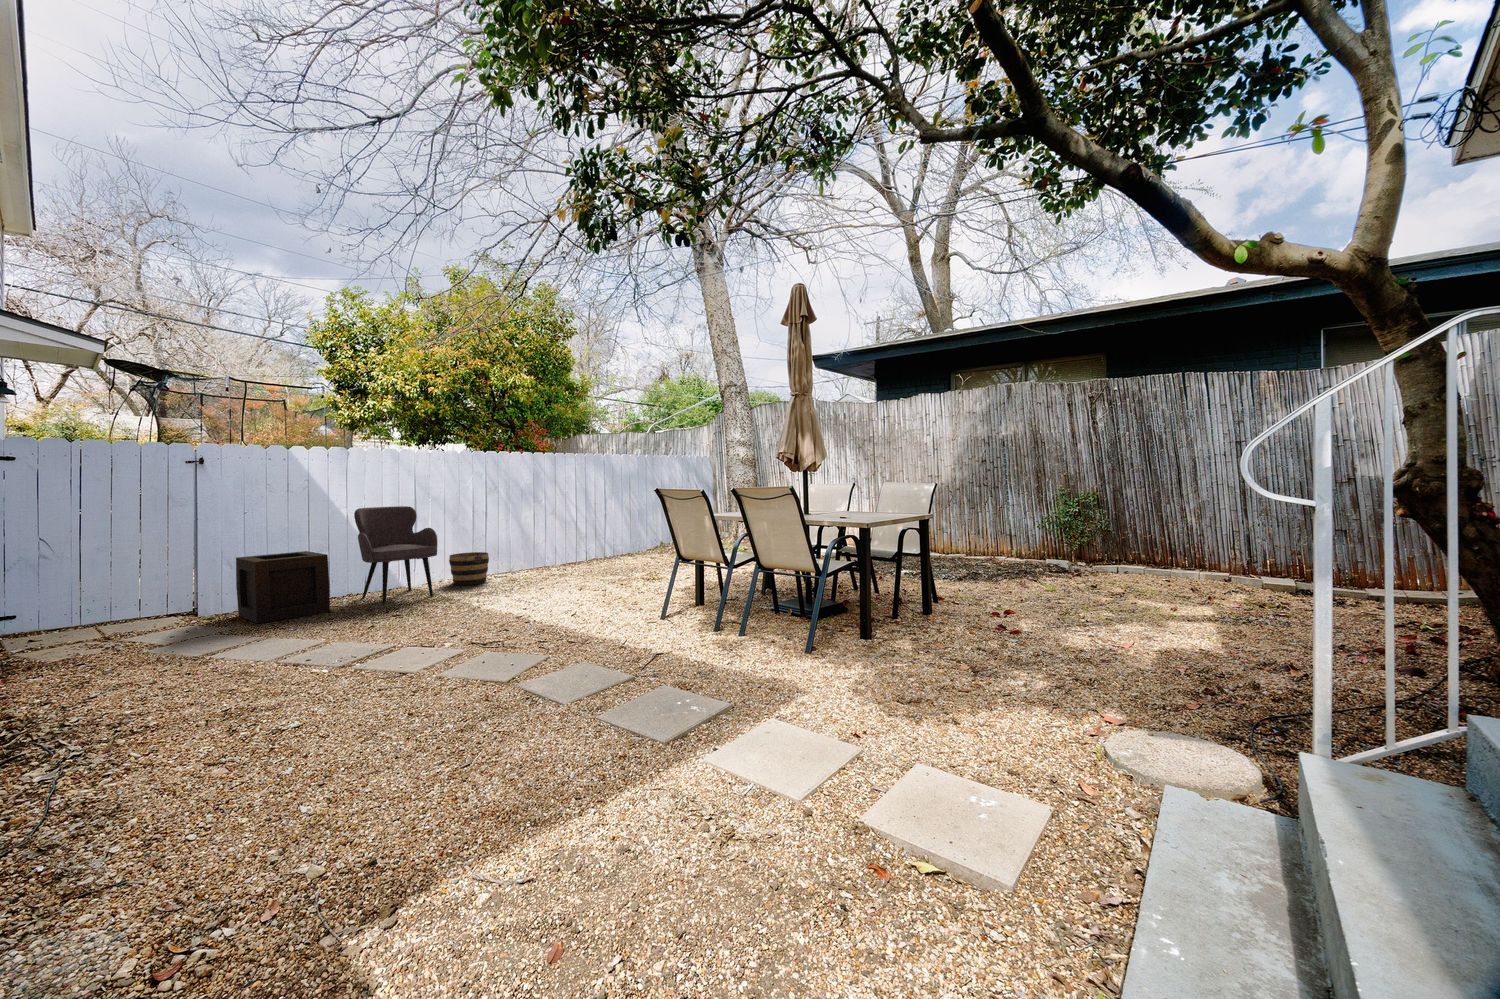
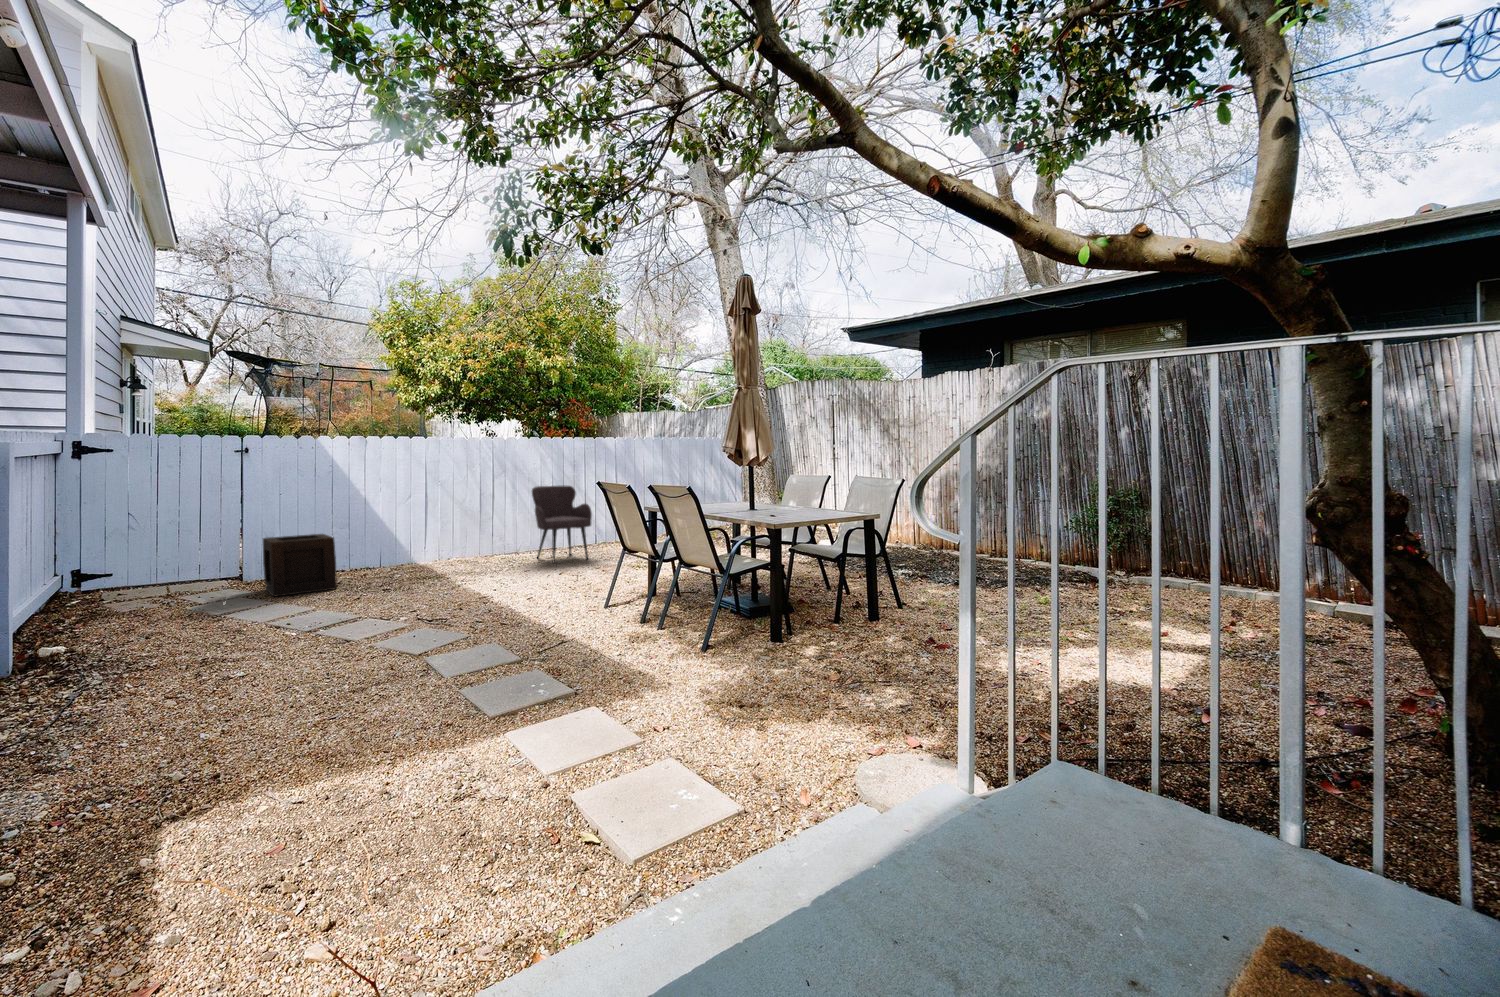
armchair: present [354,506,437,604] -> present [532,485,592,562]
bucket: present [449,552,489,585] -> none [453,538,491,570]

